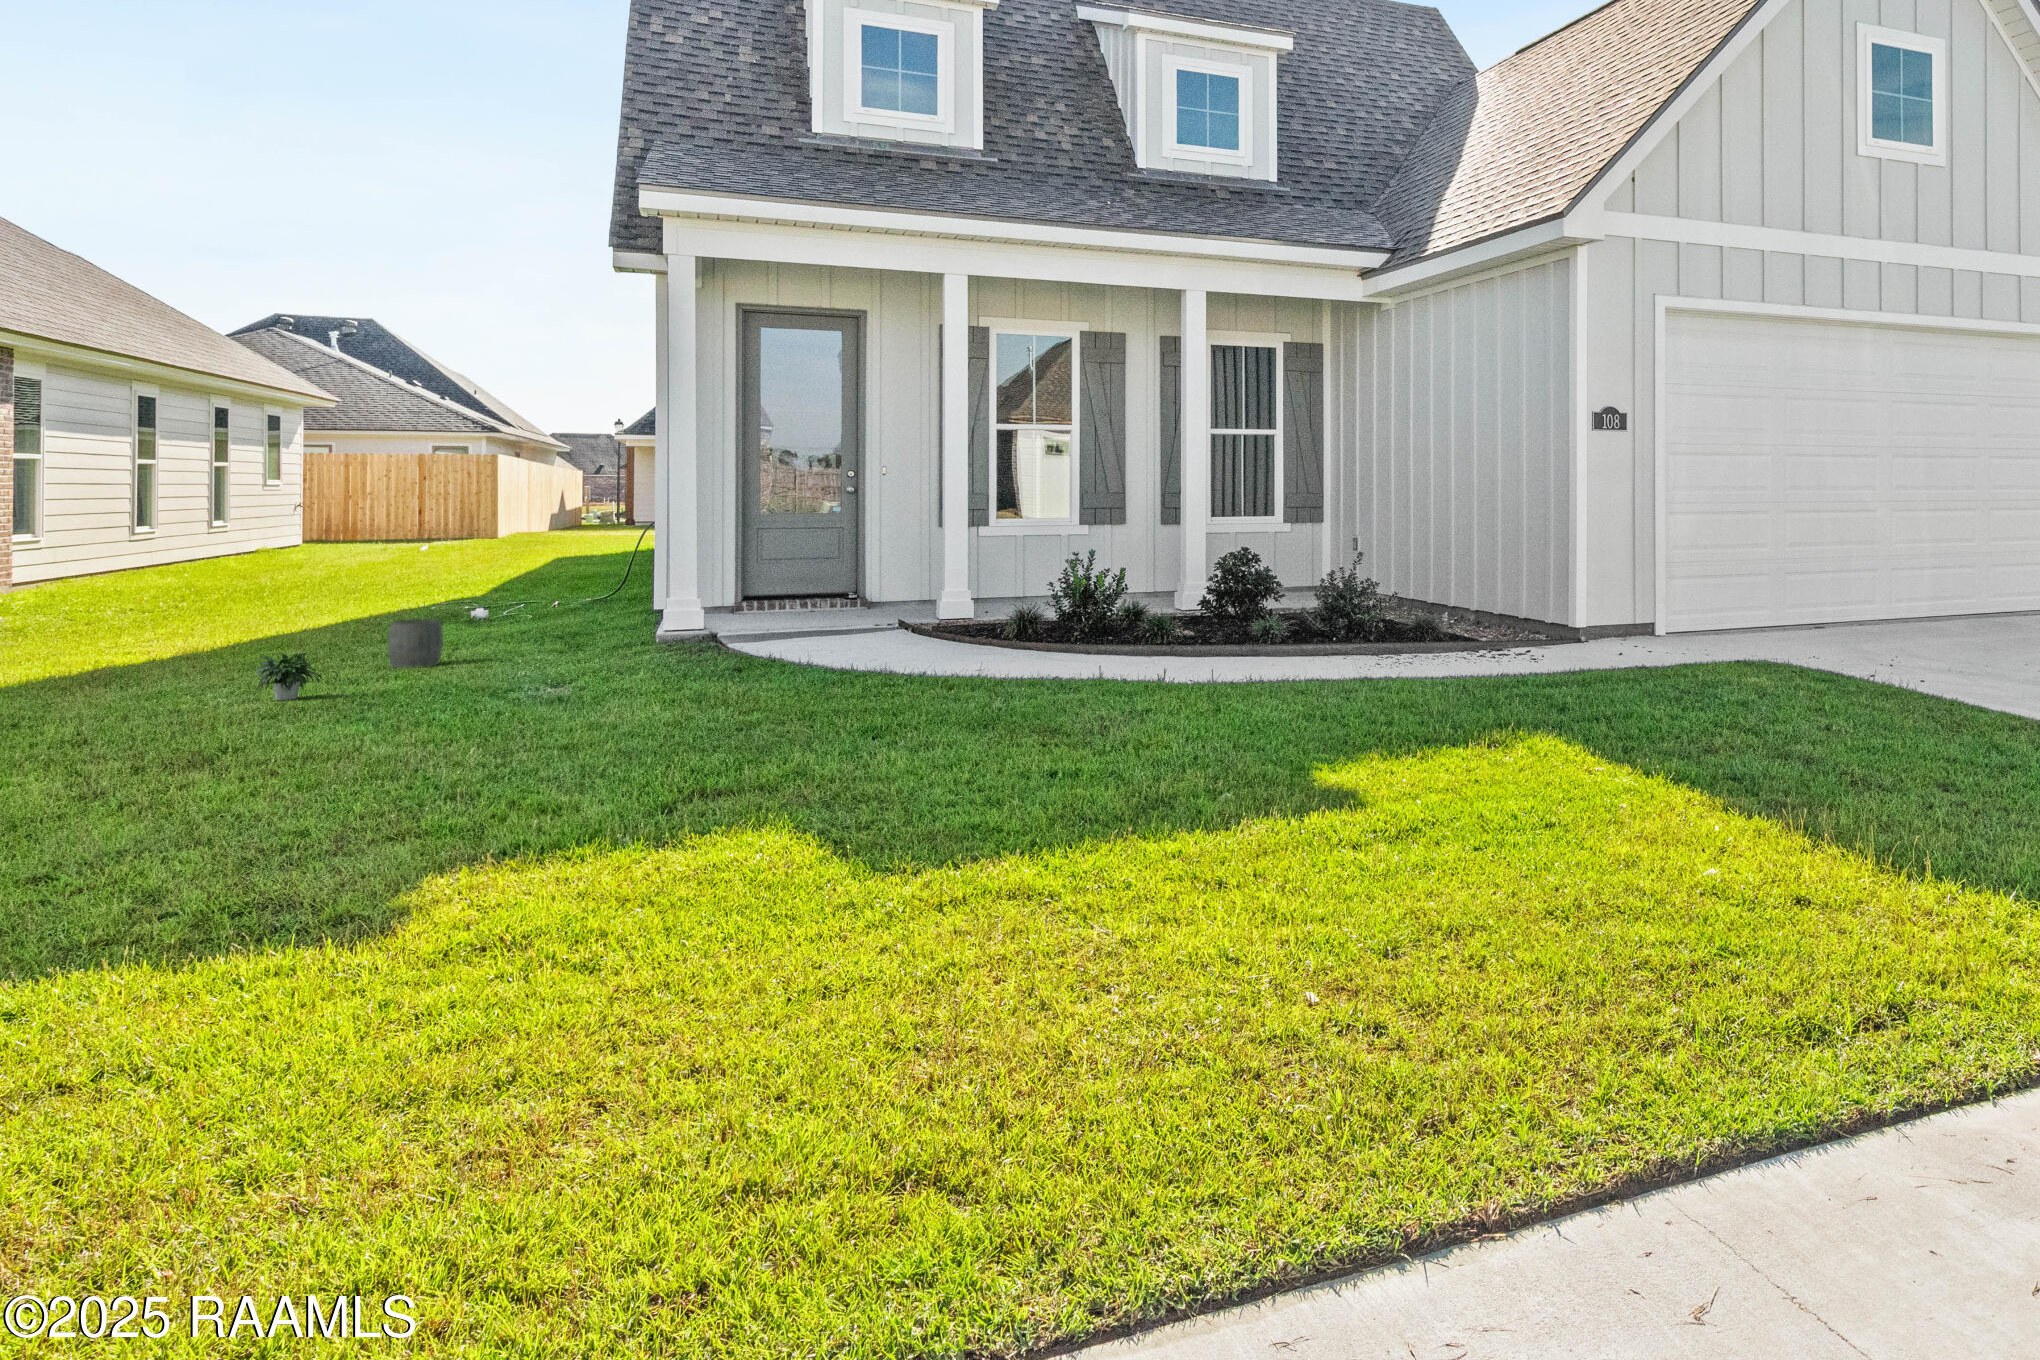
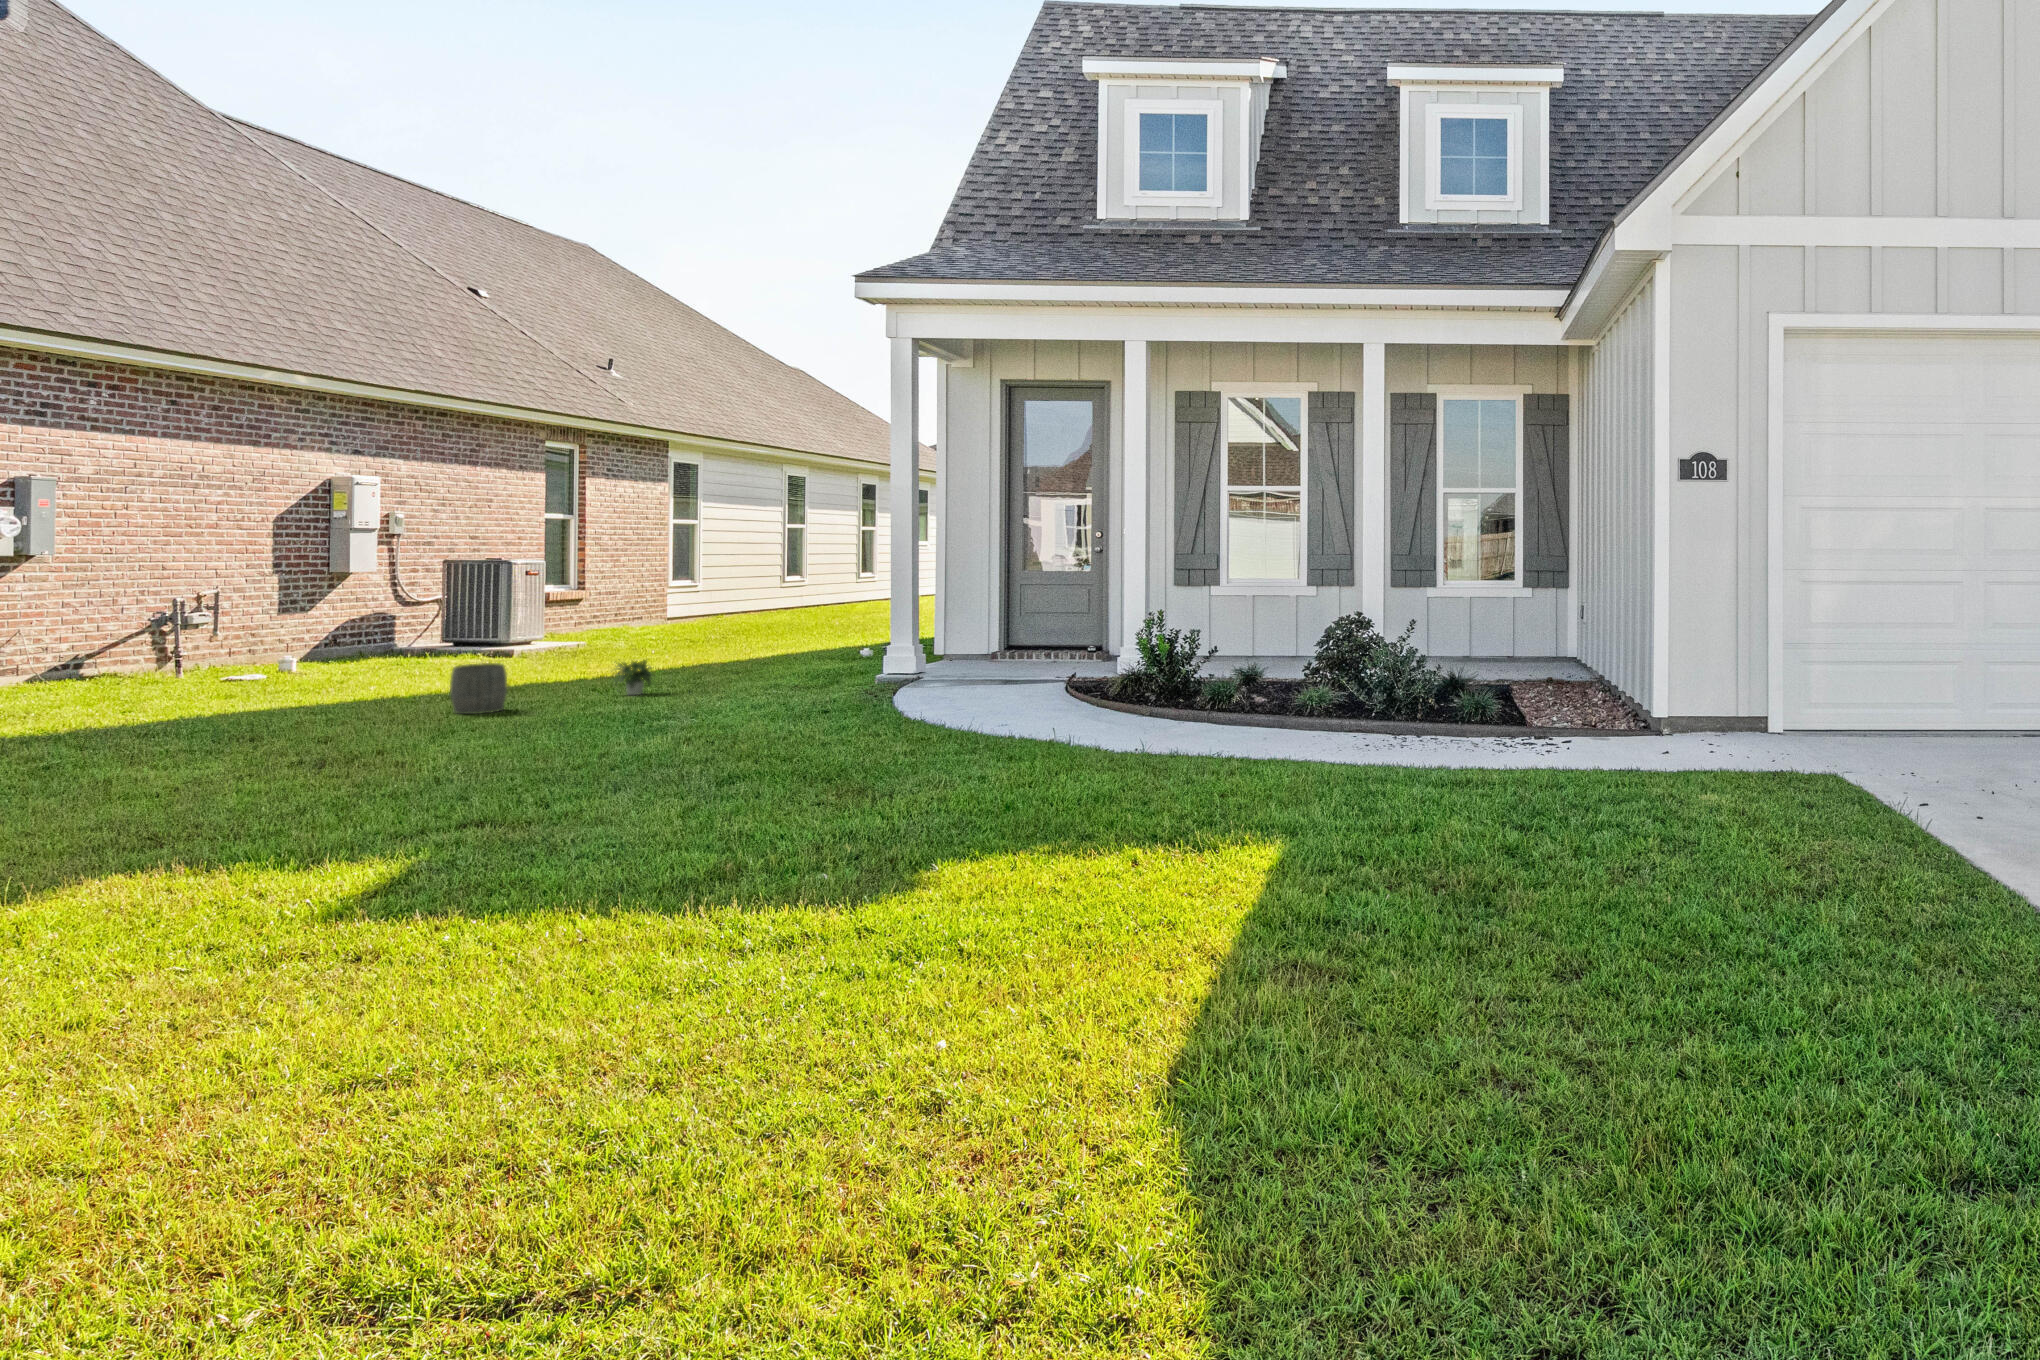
woven basket: present [388,619,443,668] -> present [450,663,507,714]

